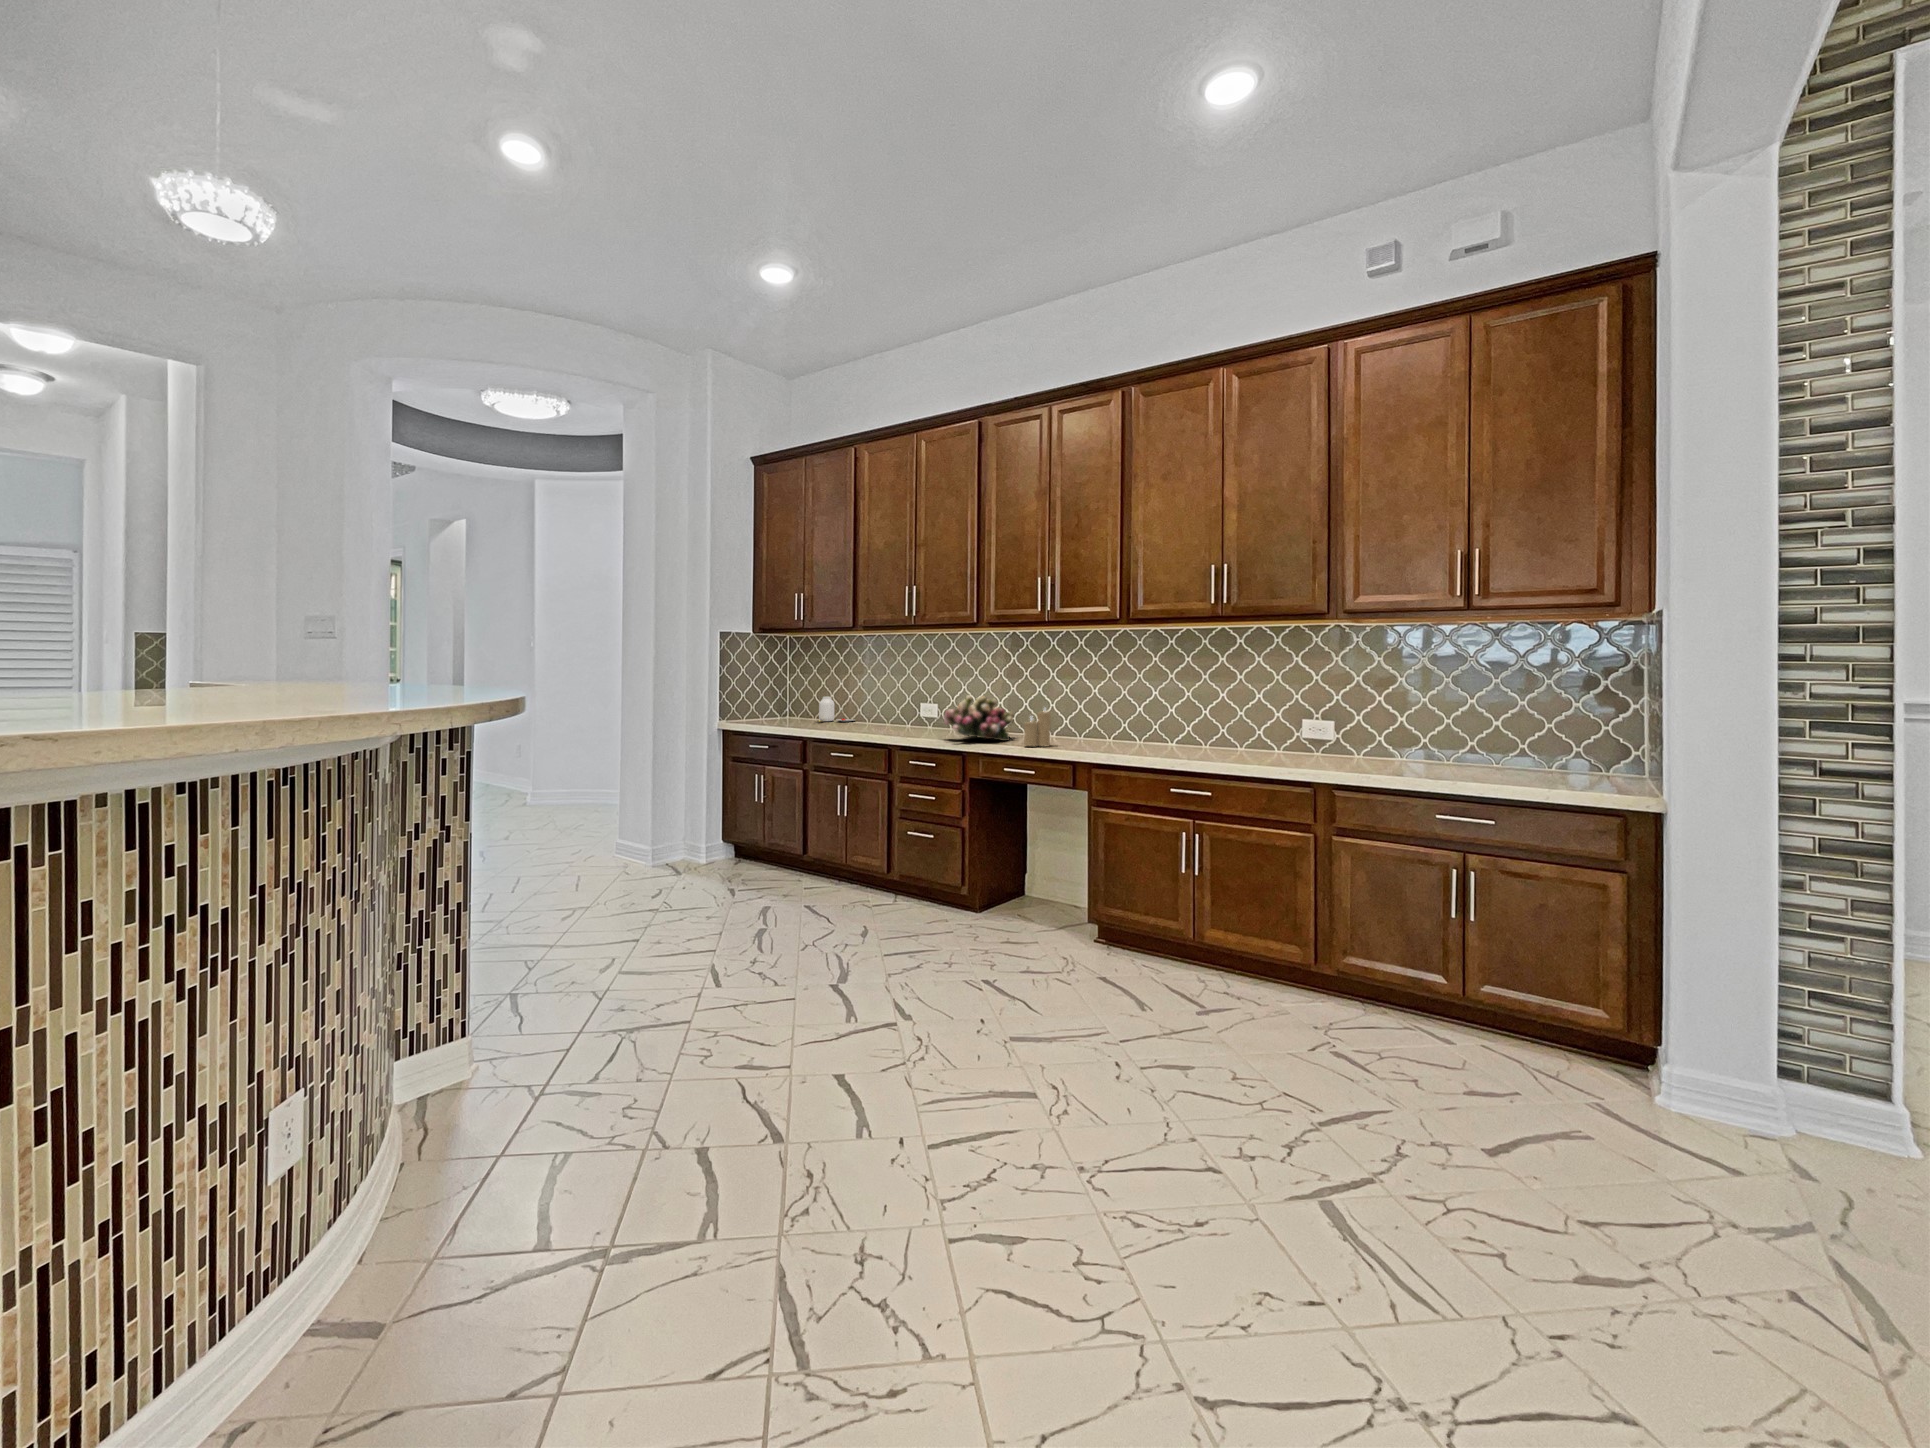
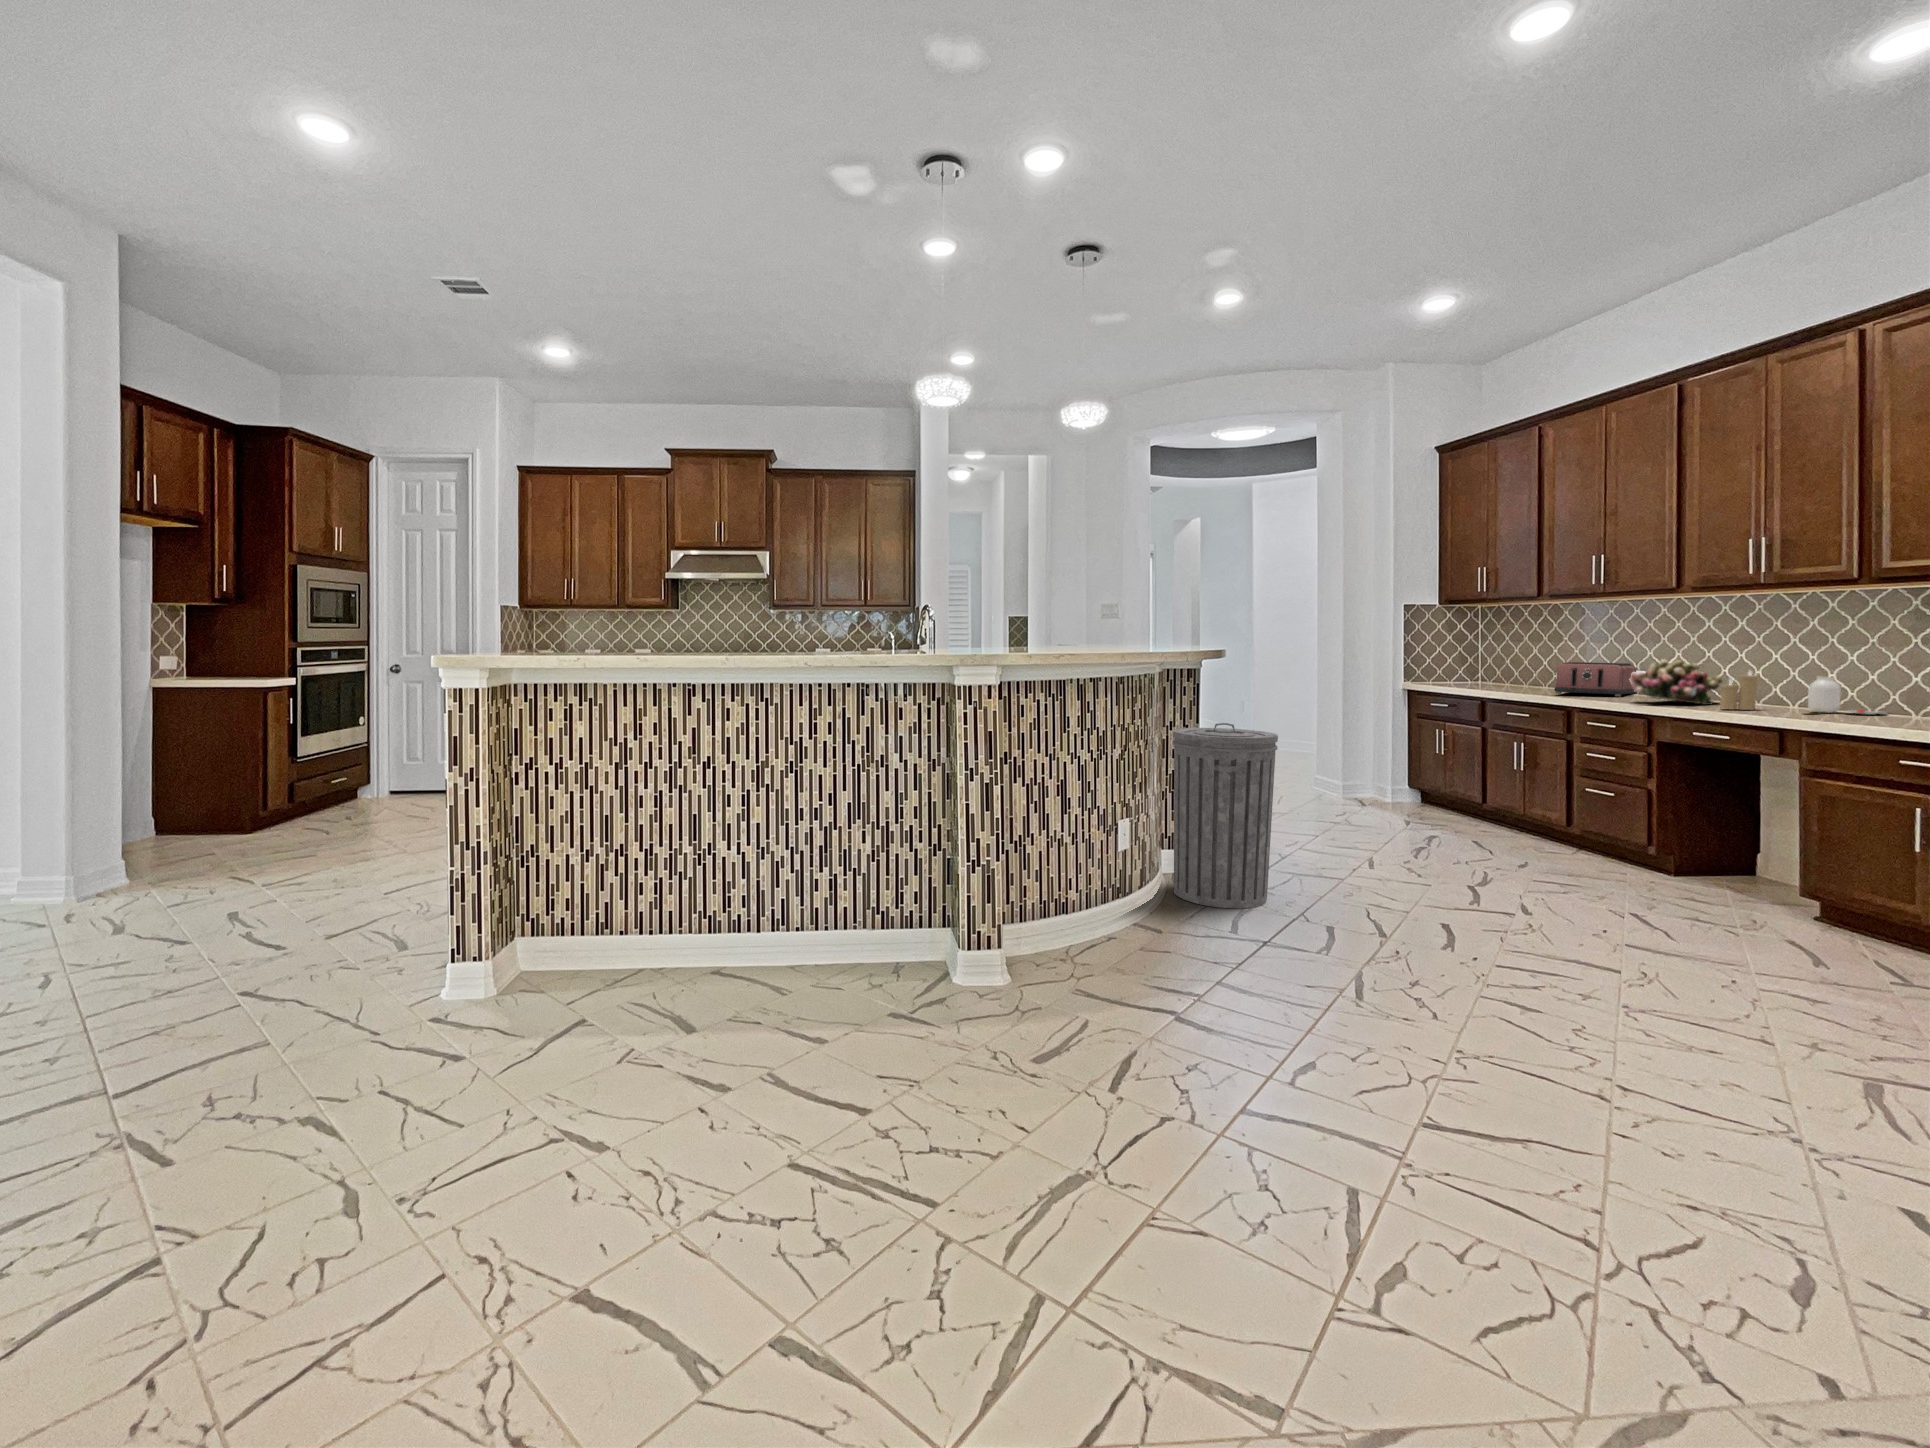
jar: present [819,697,854,722] -> present [1808,677,1880,715]
toaster: none [871,697,934,733] -> present [1554,662,1636,697]
trash can: none [415,827,603,1169] -> present [1172,723,1278,908]

